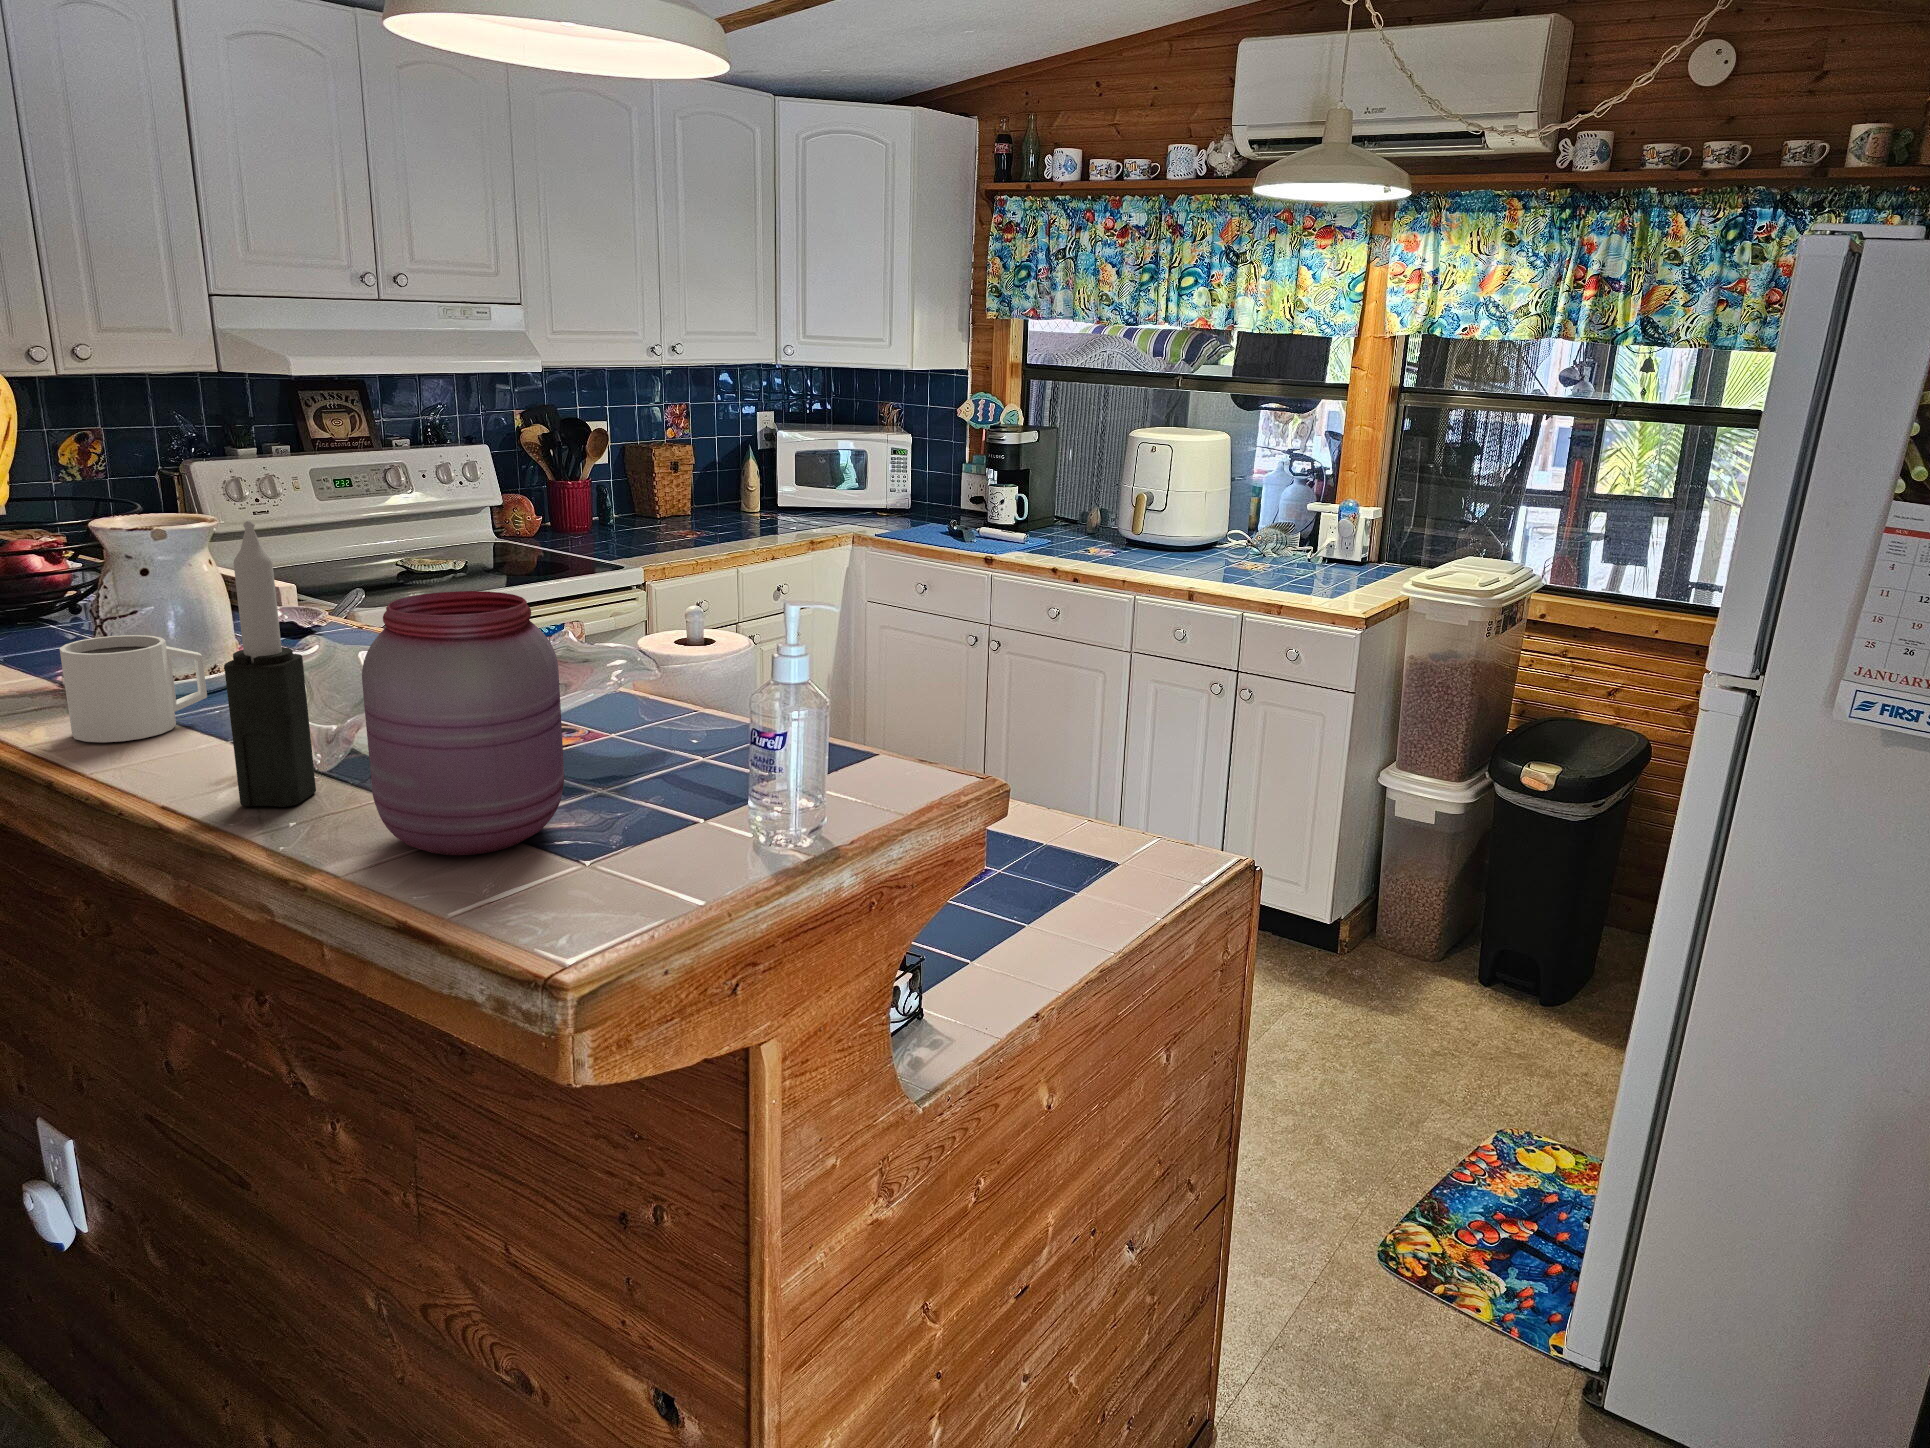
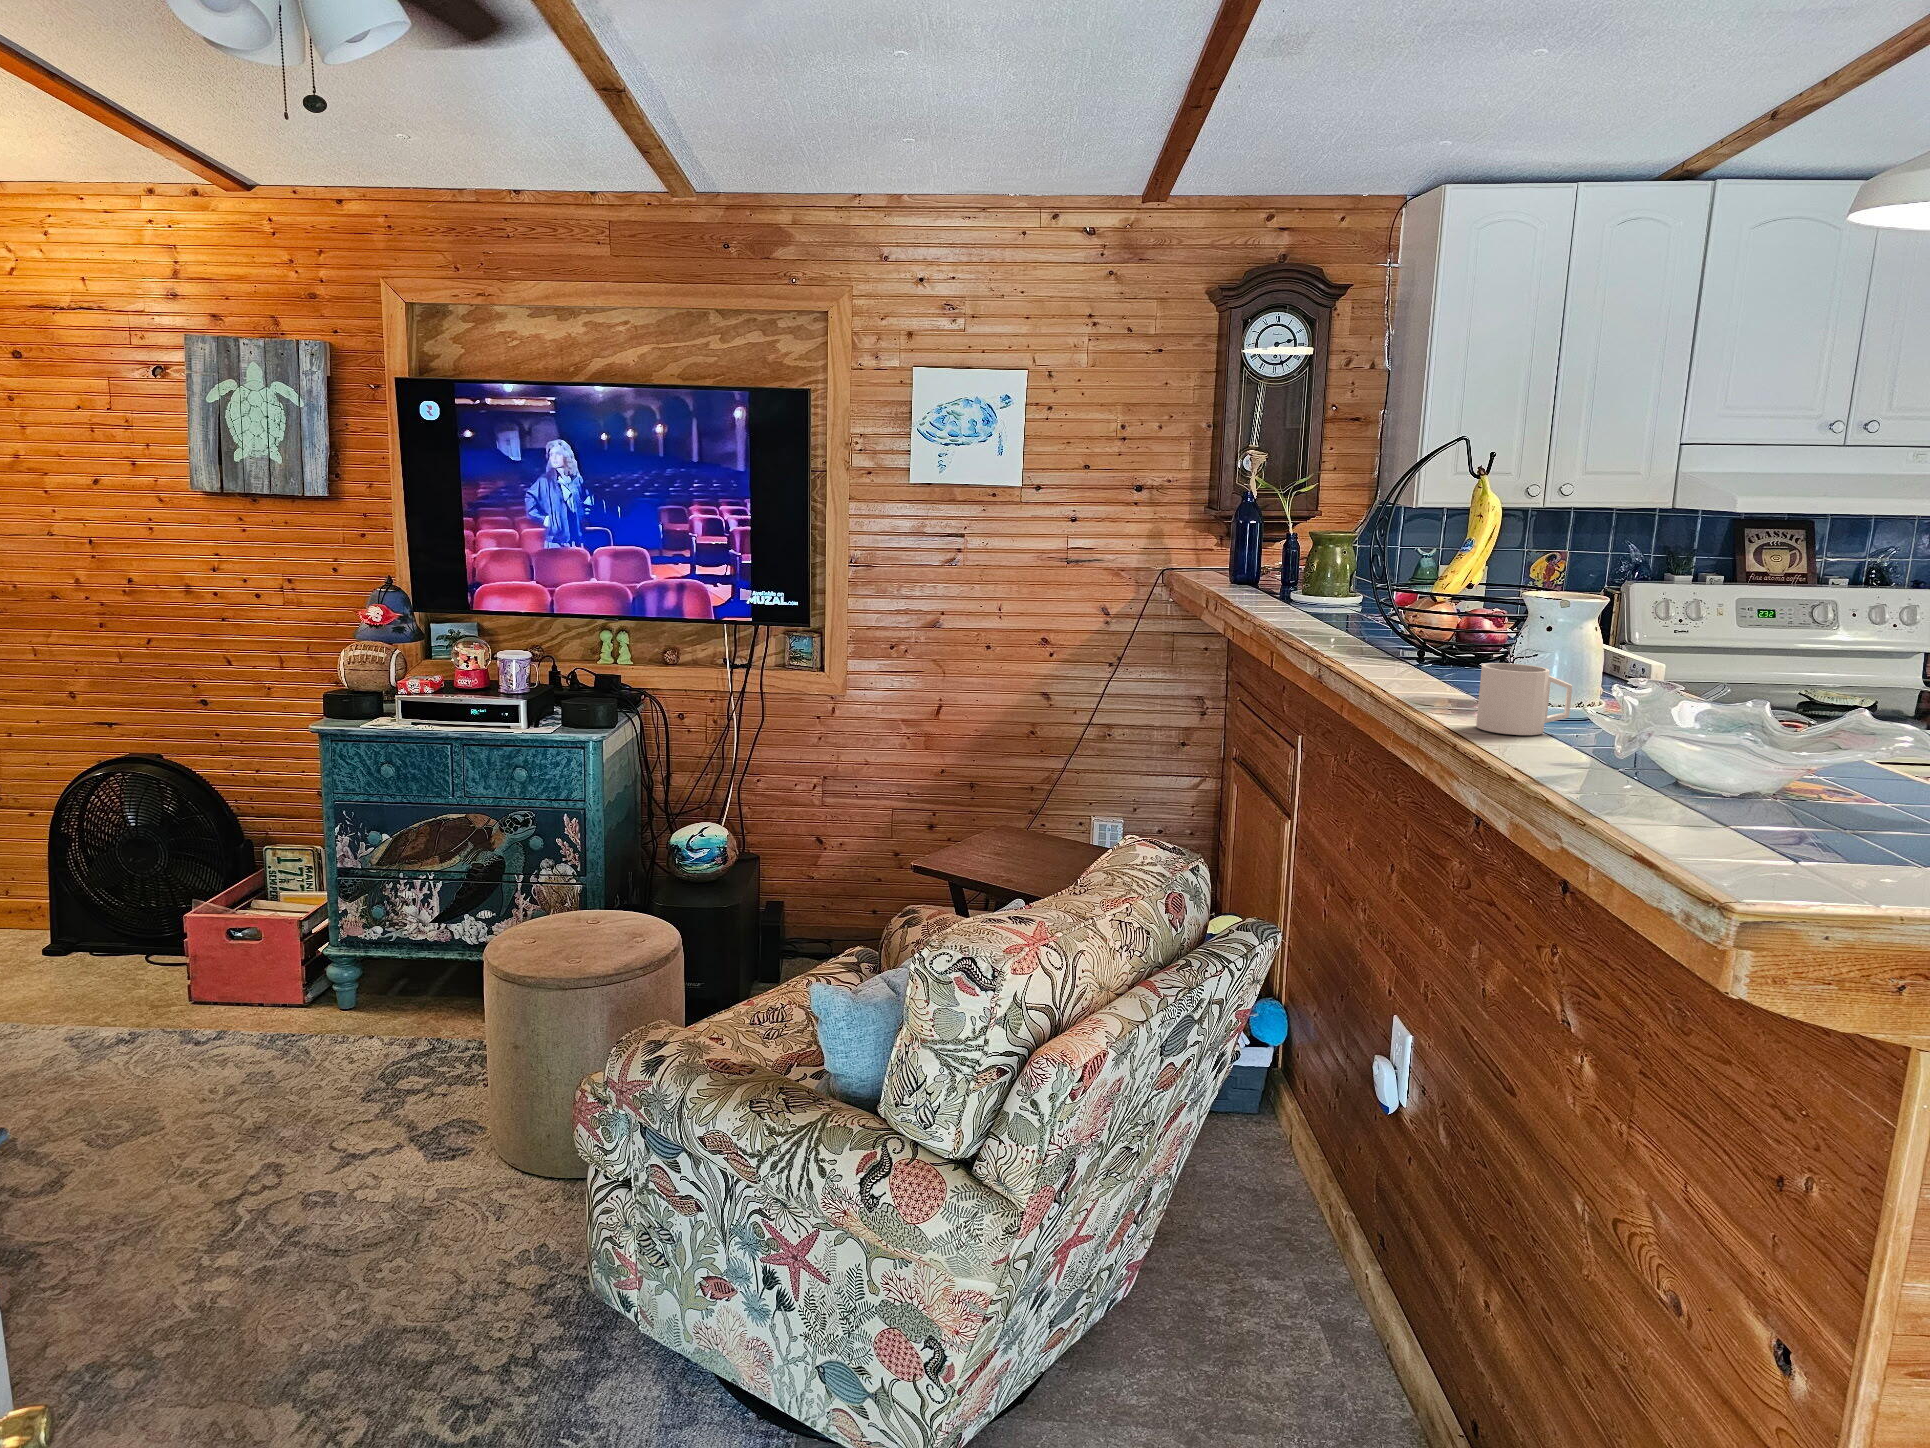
candle: present [224,520,316,807] -> none [1564,575,1631,785]
jar: present [362,591,564,855] -> none [1649,635,1824,839]

